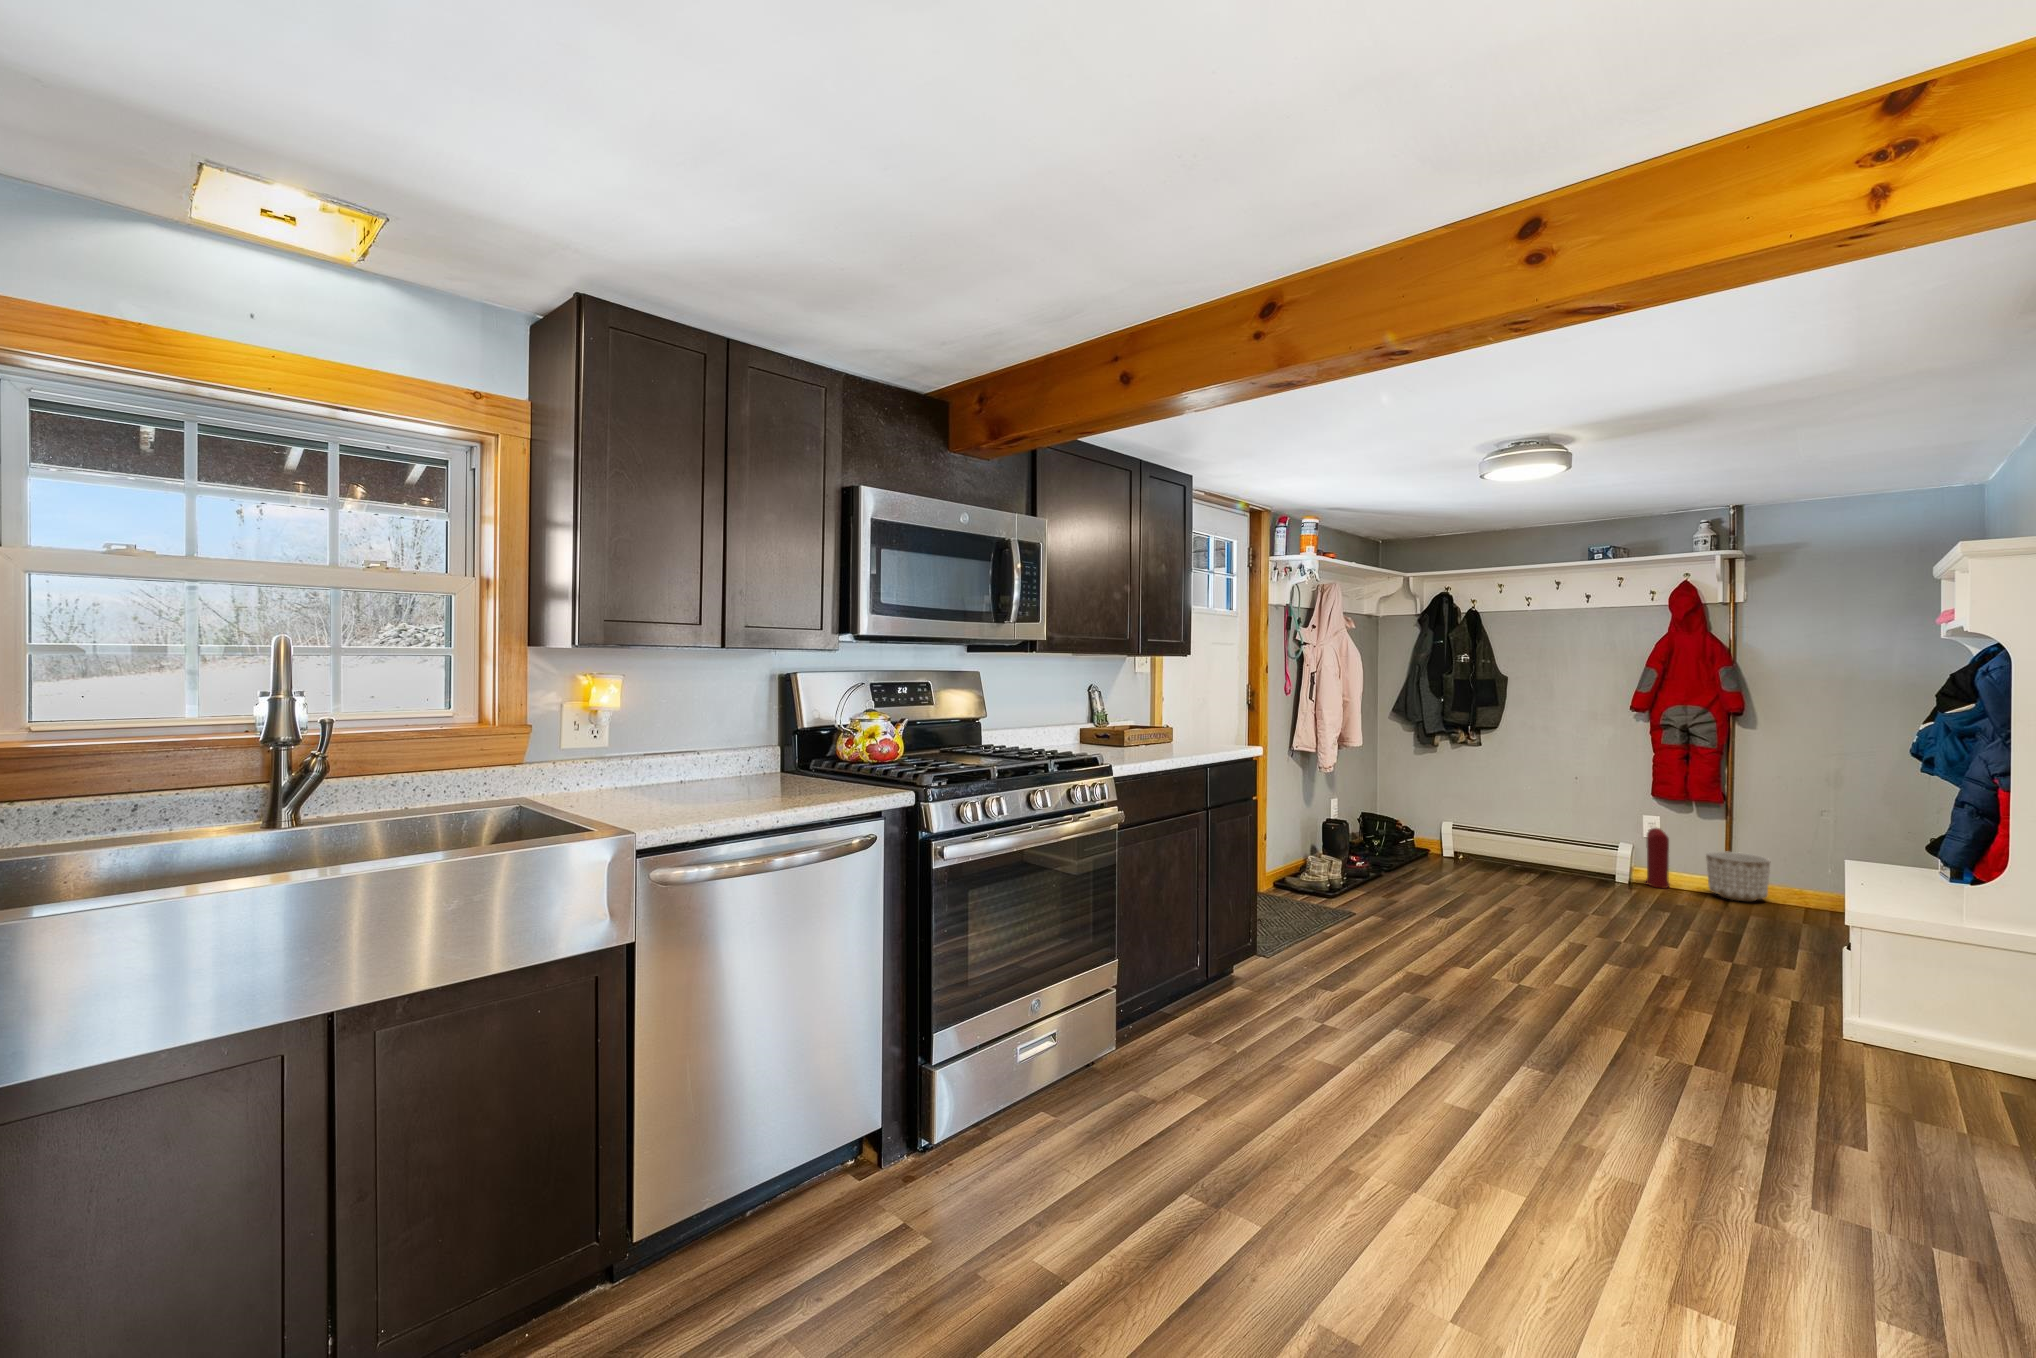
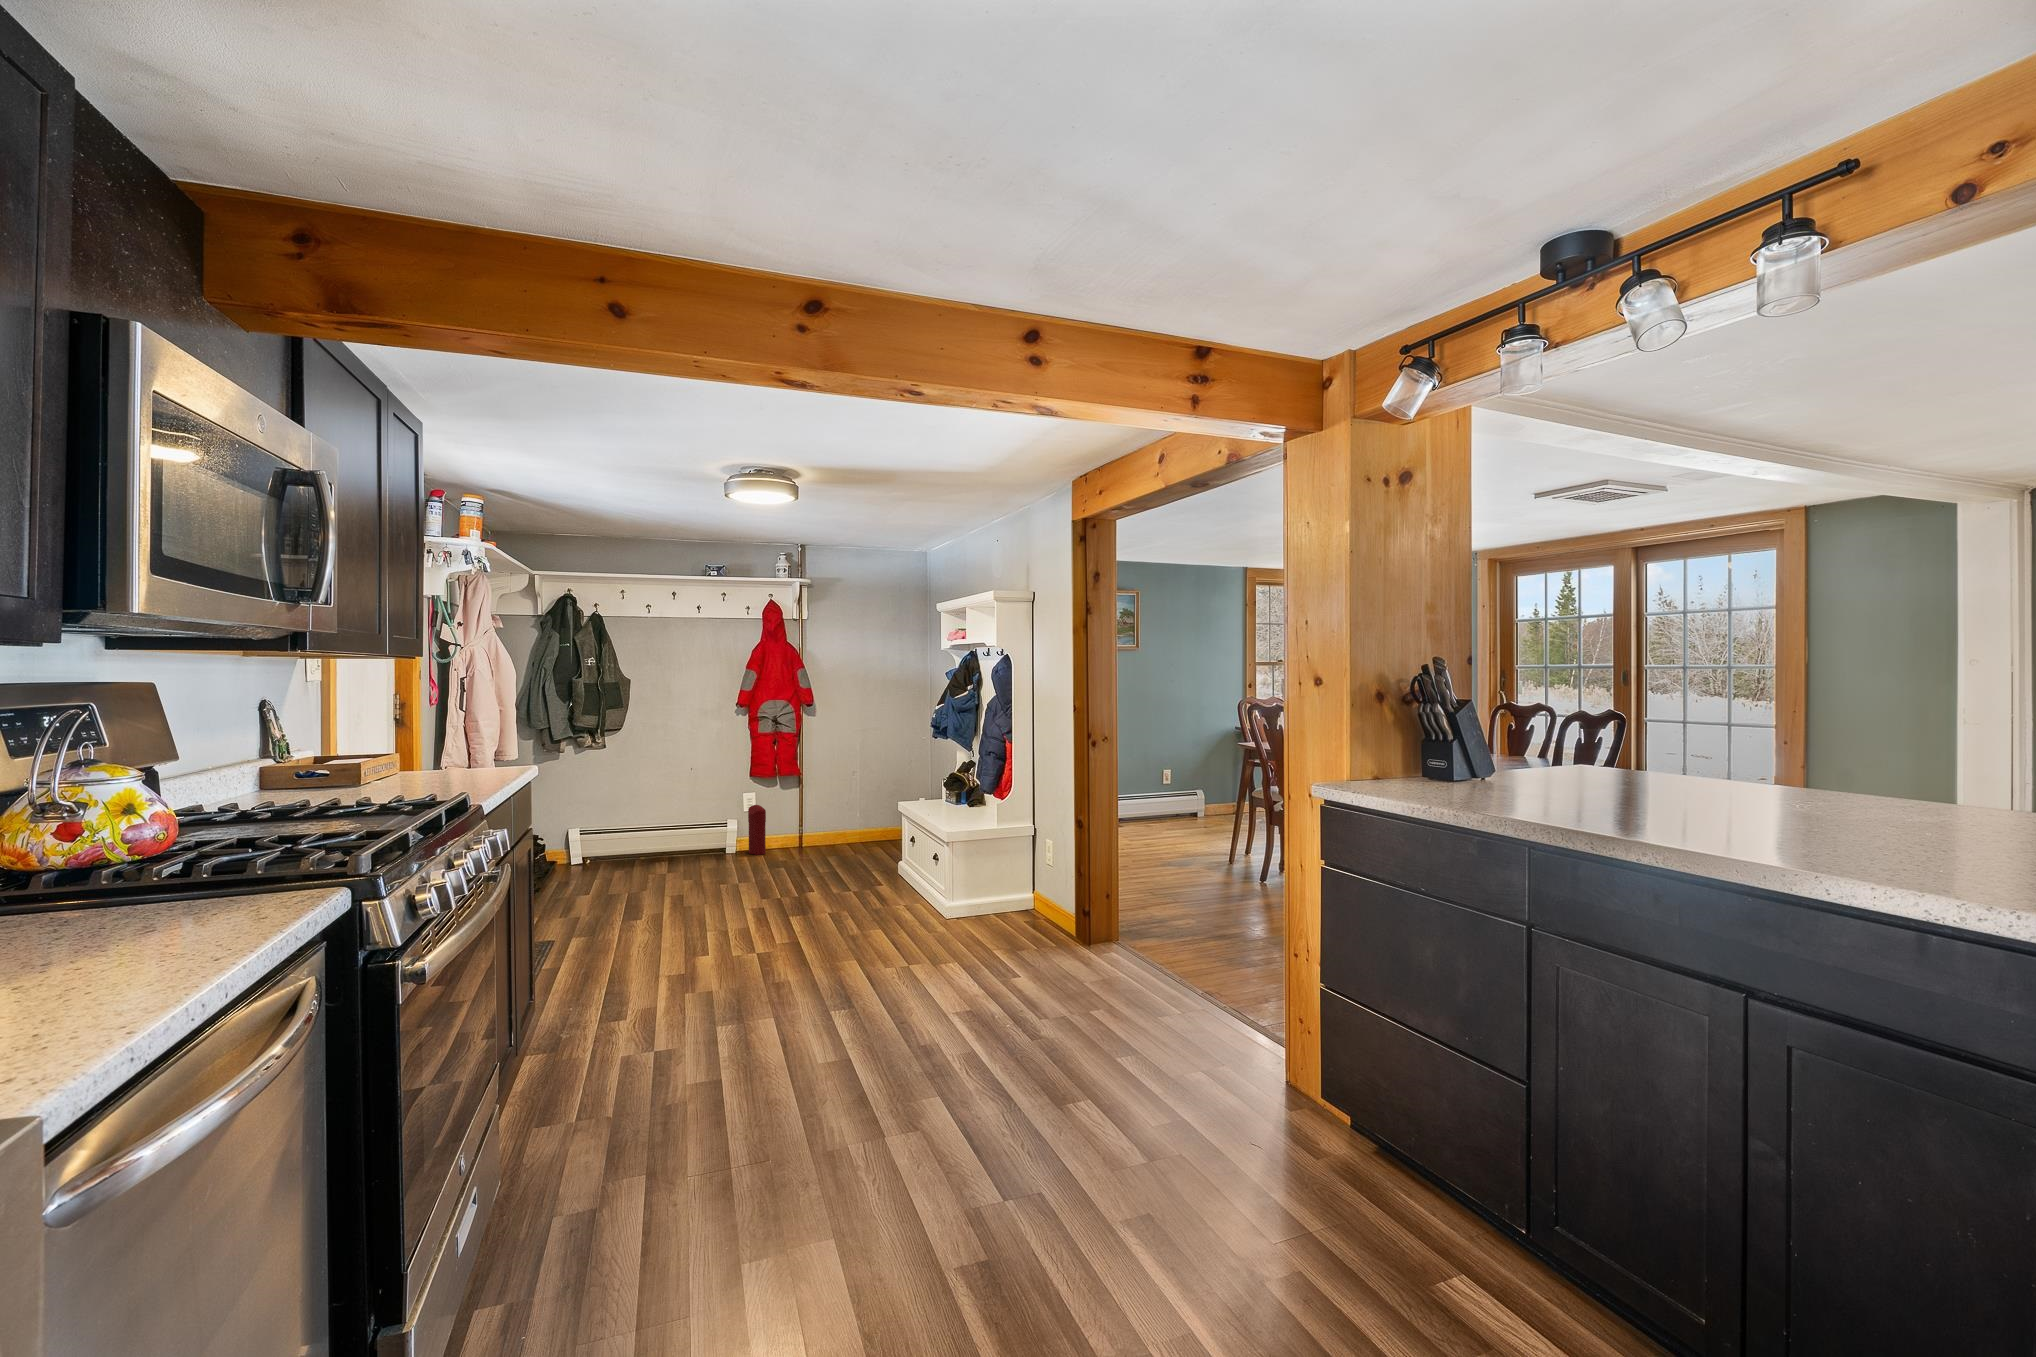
planter: present [1706,851,1770,901] -> none [790,815,830,852]

